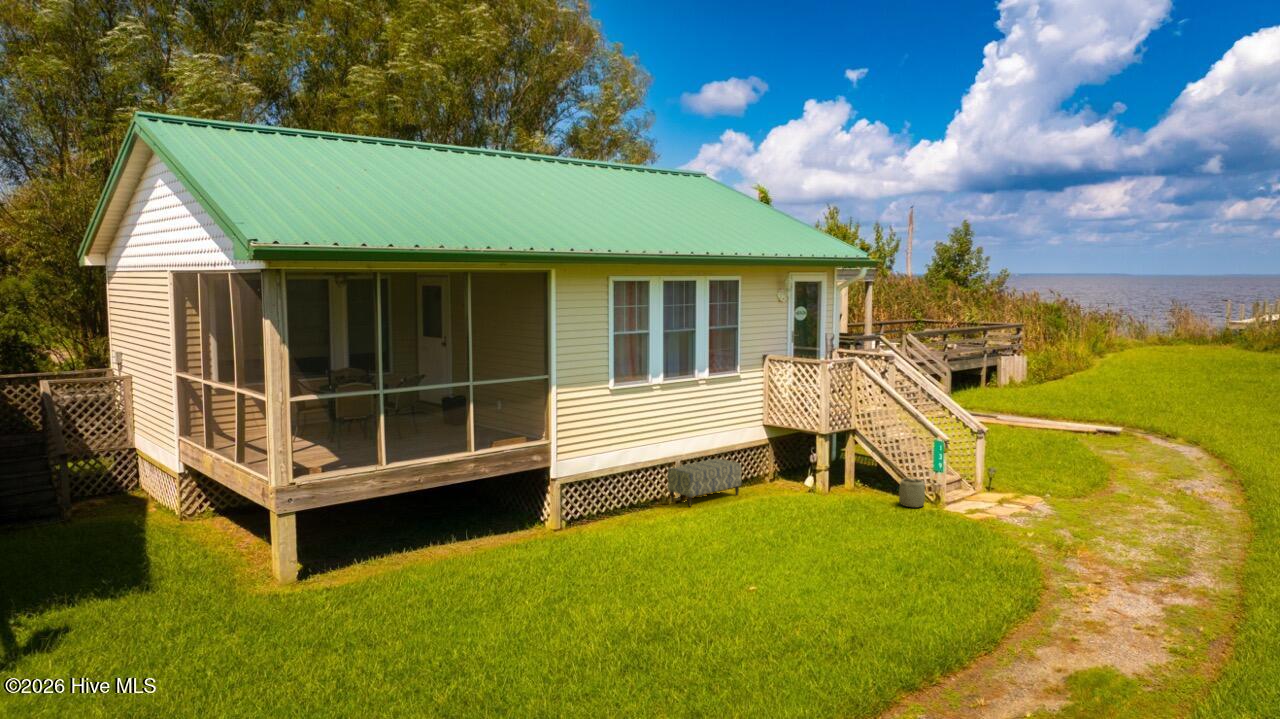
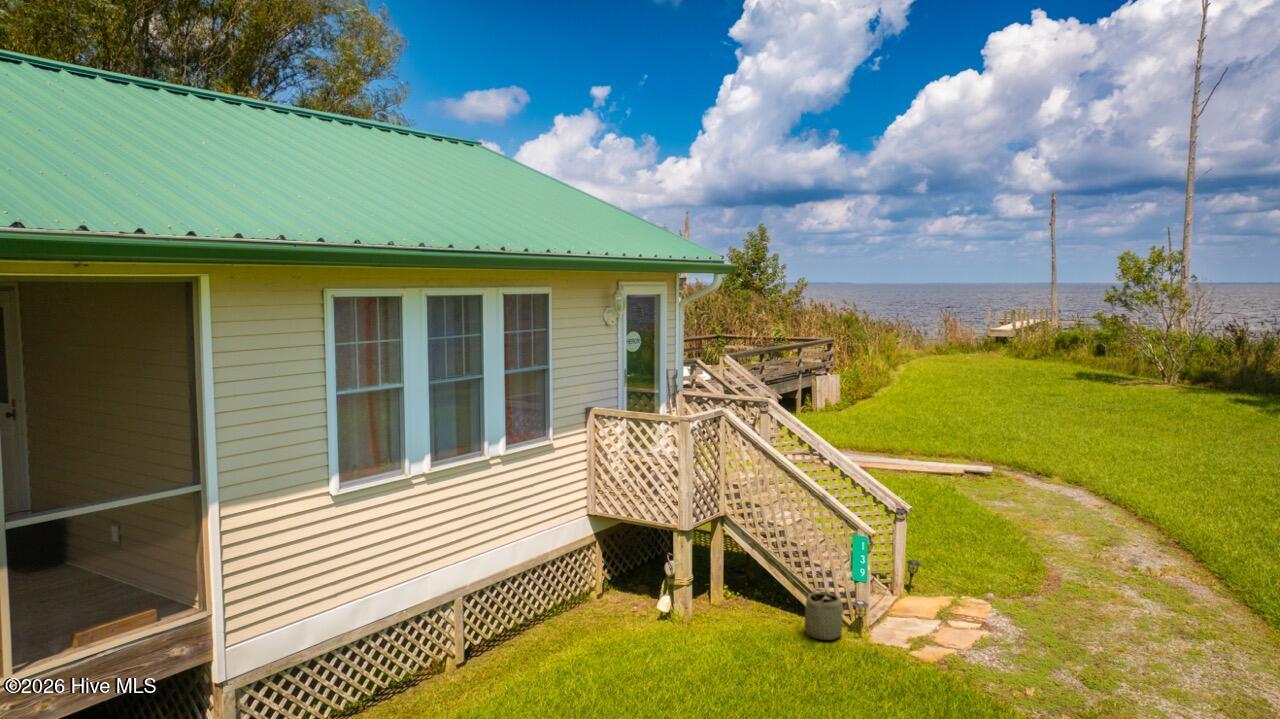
bench: present [668,458,741,507] -> none [442,579,563,680]

